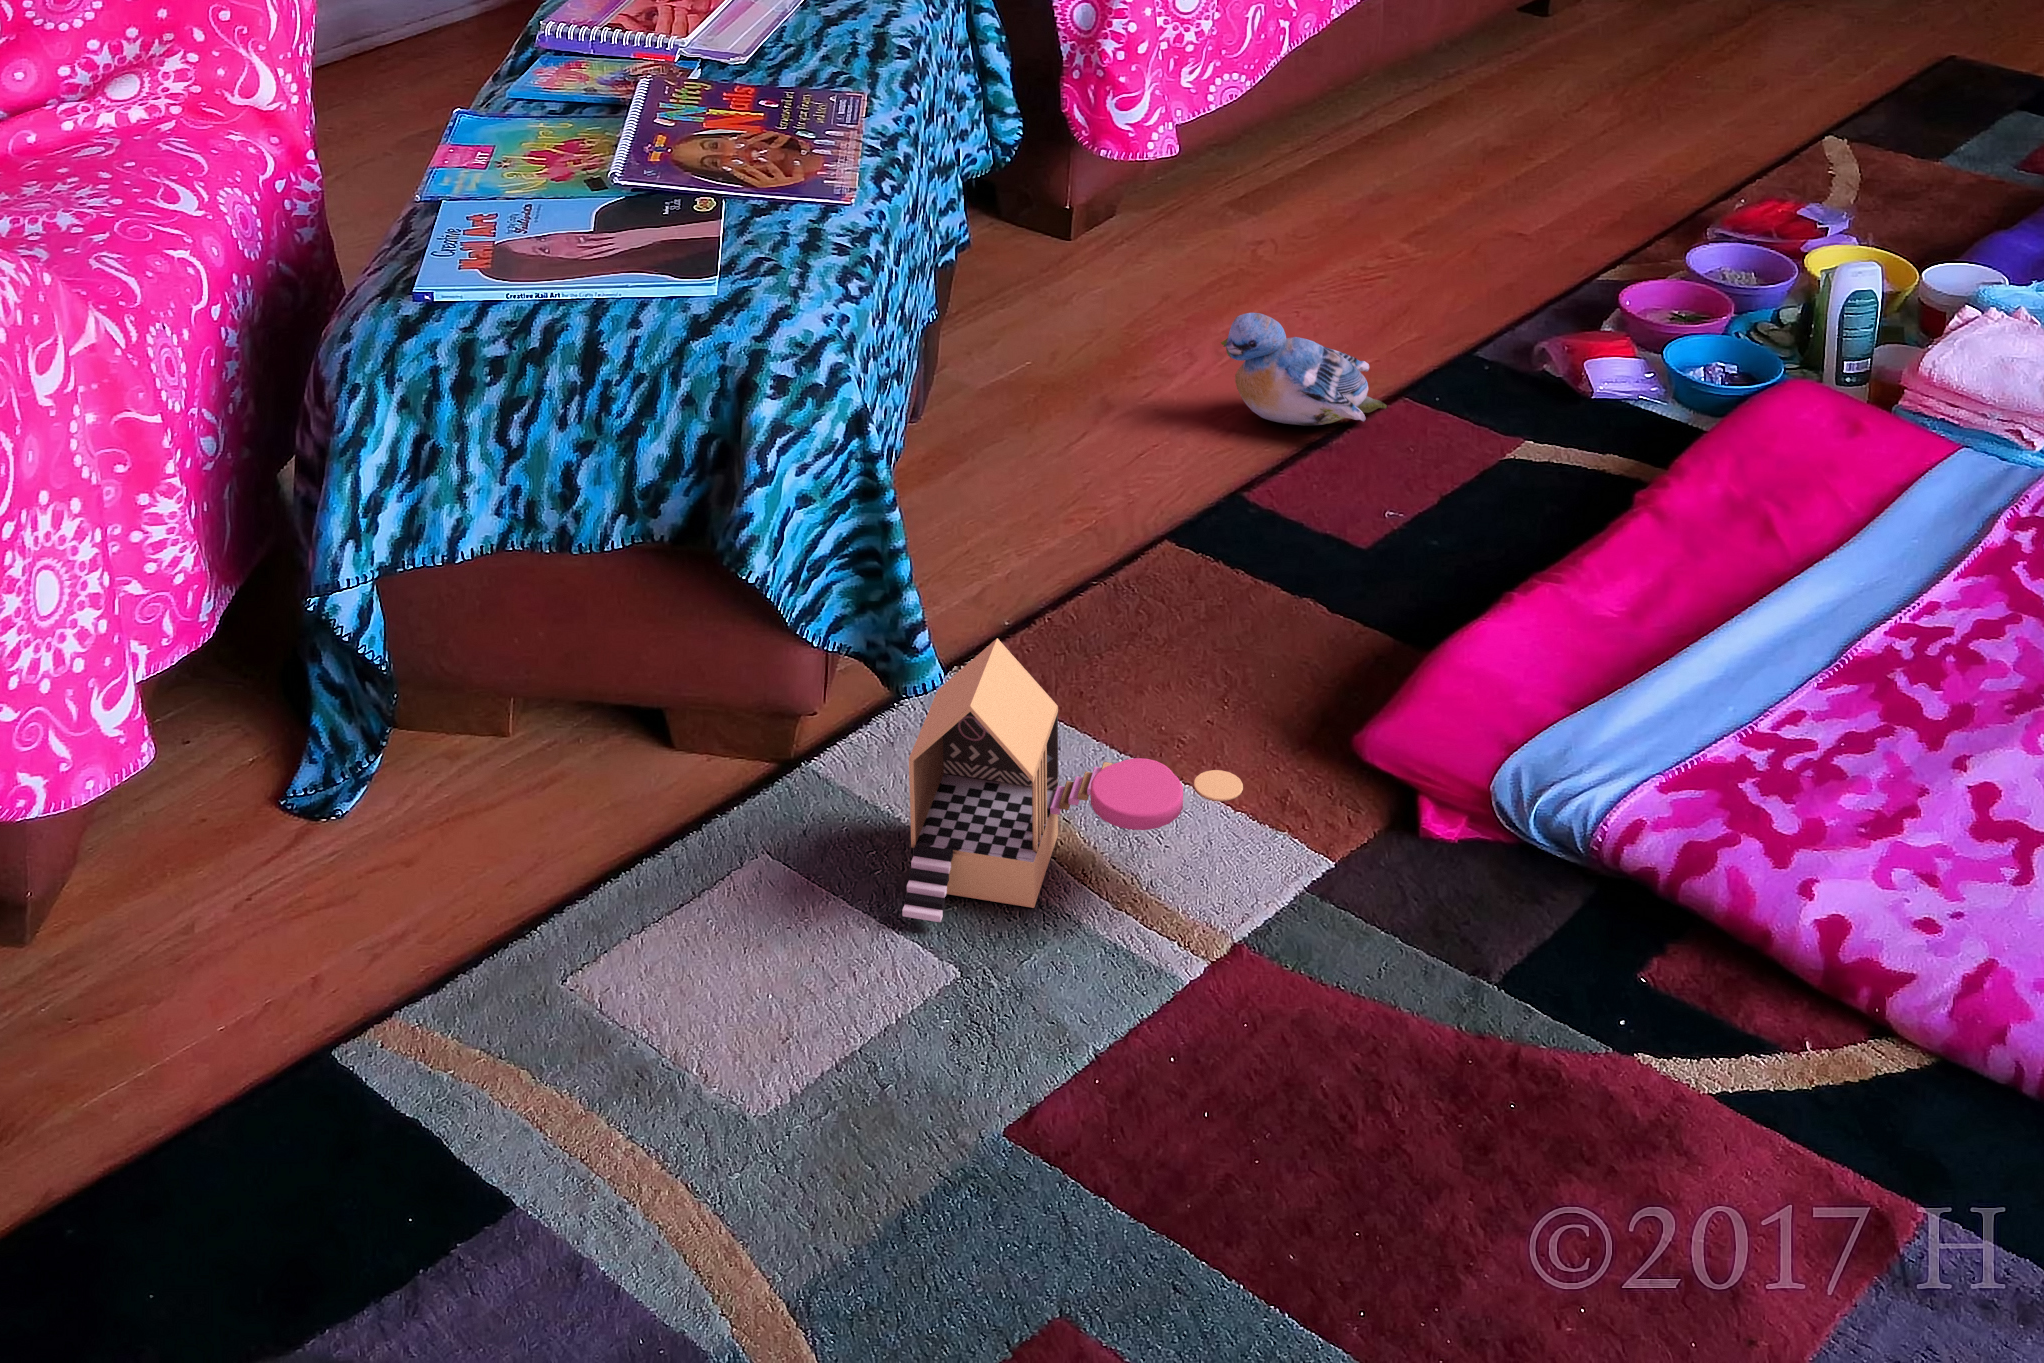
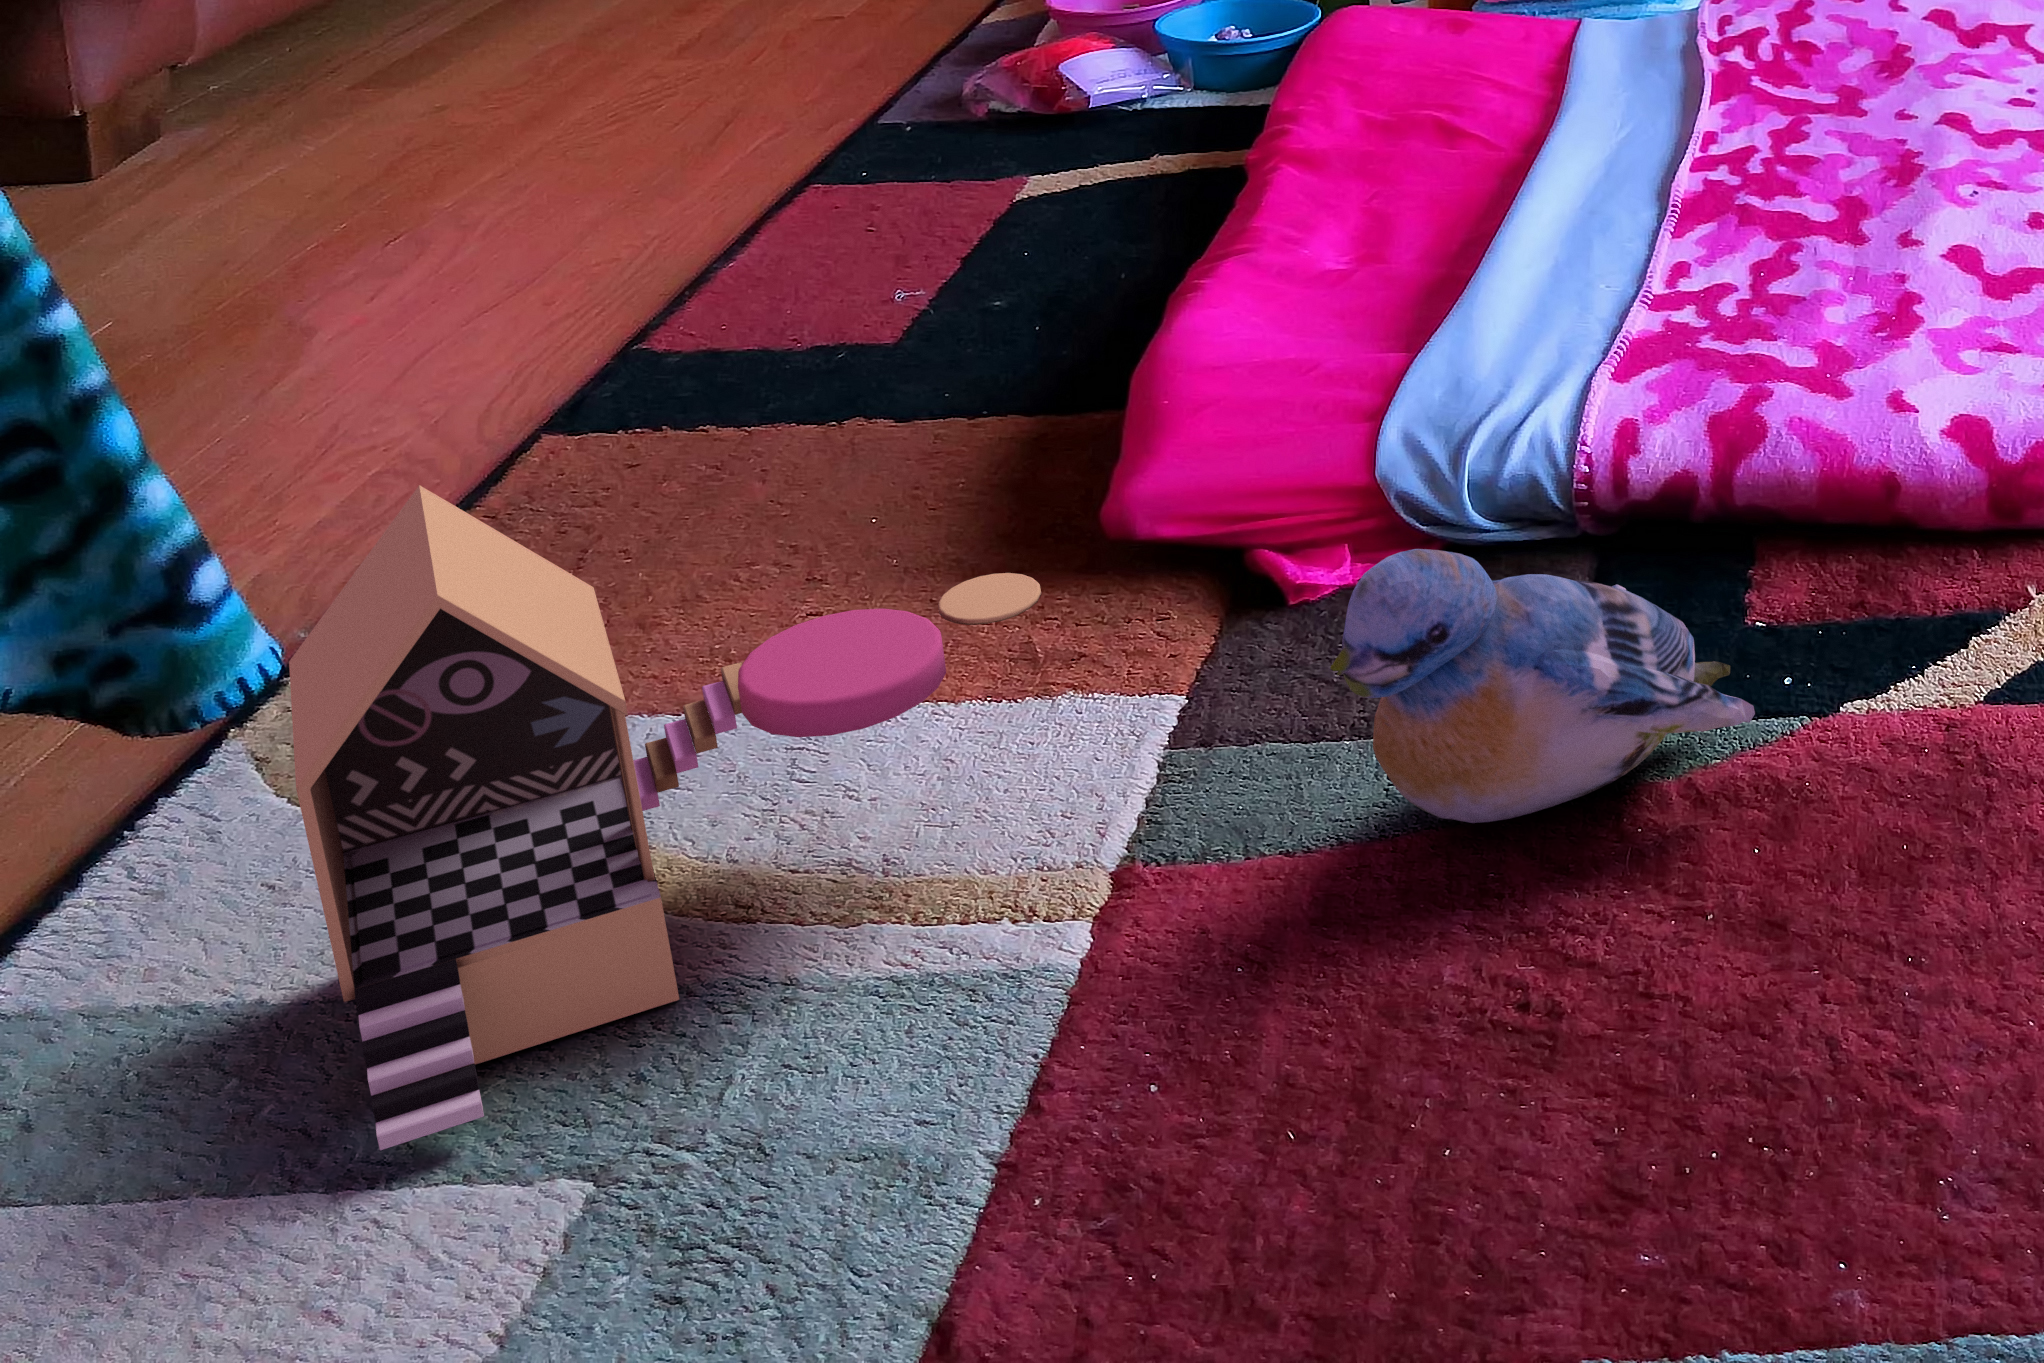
plush toy: present [1221,313,1387,426] -> present [1330,549,1755,823]

